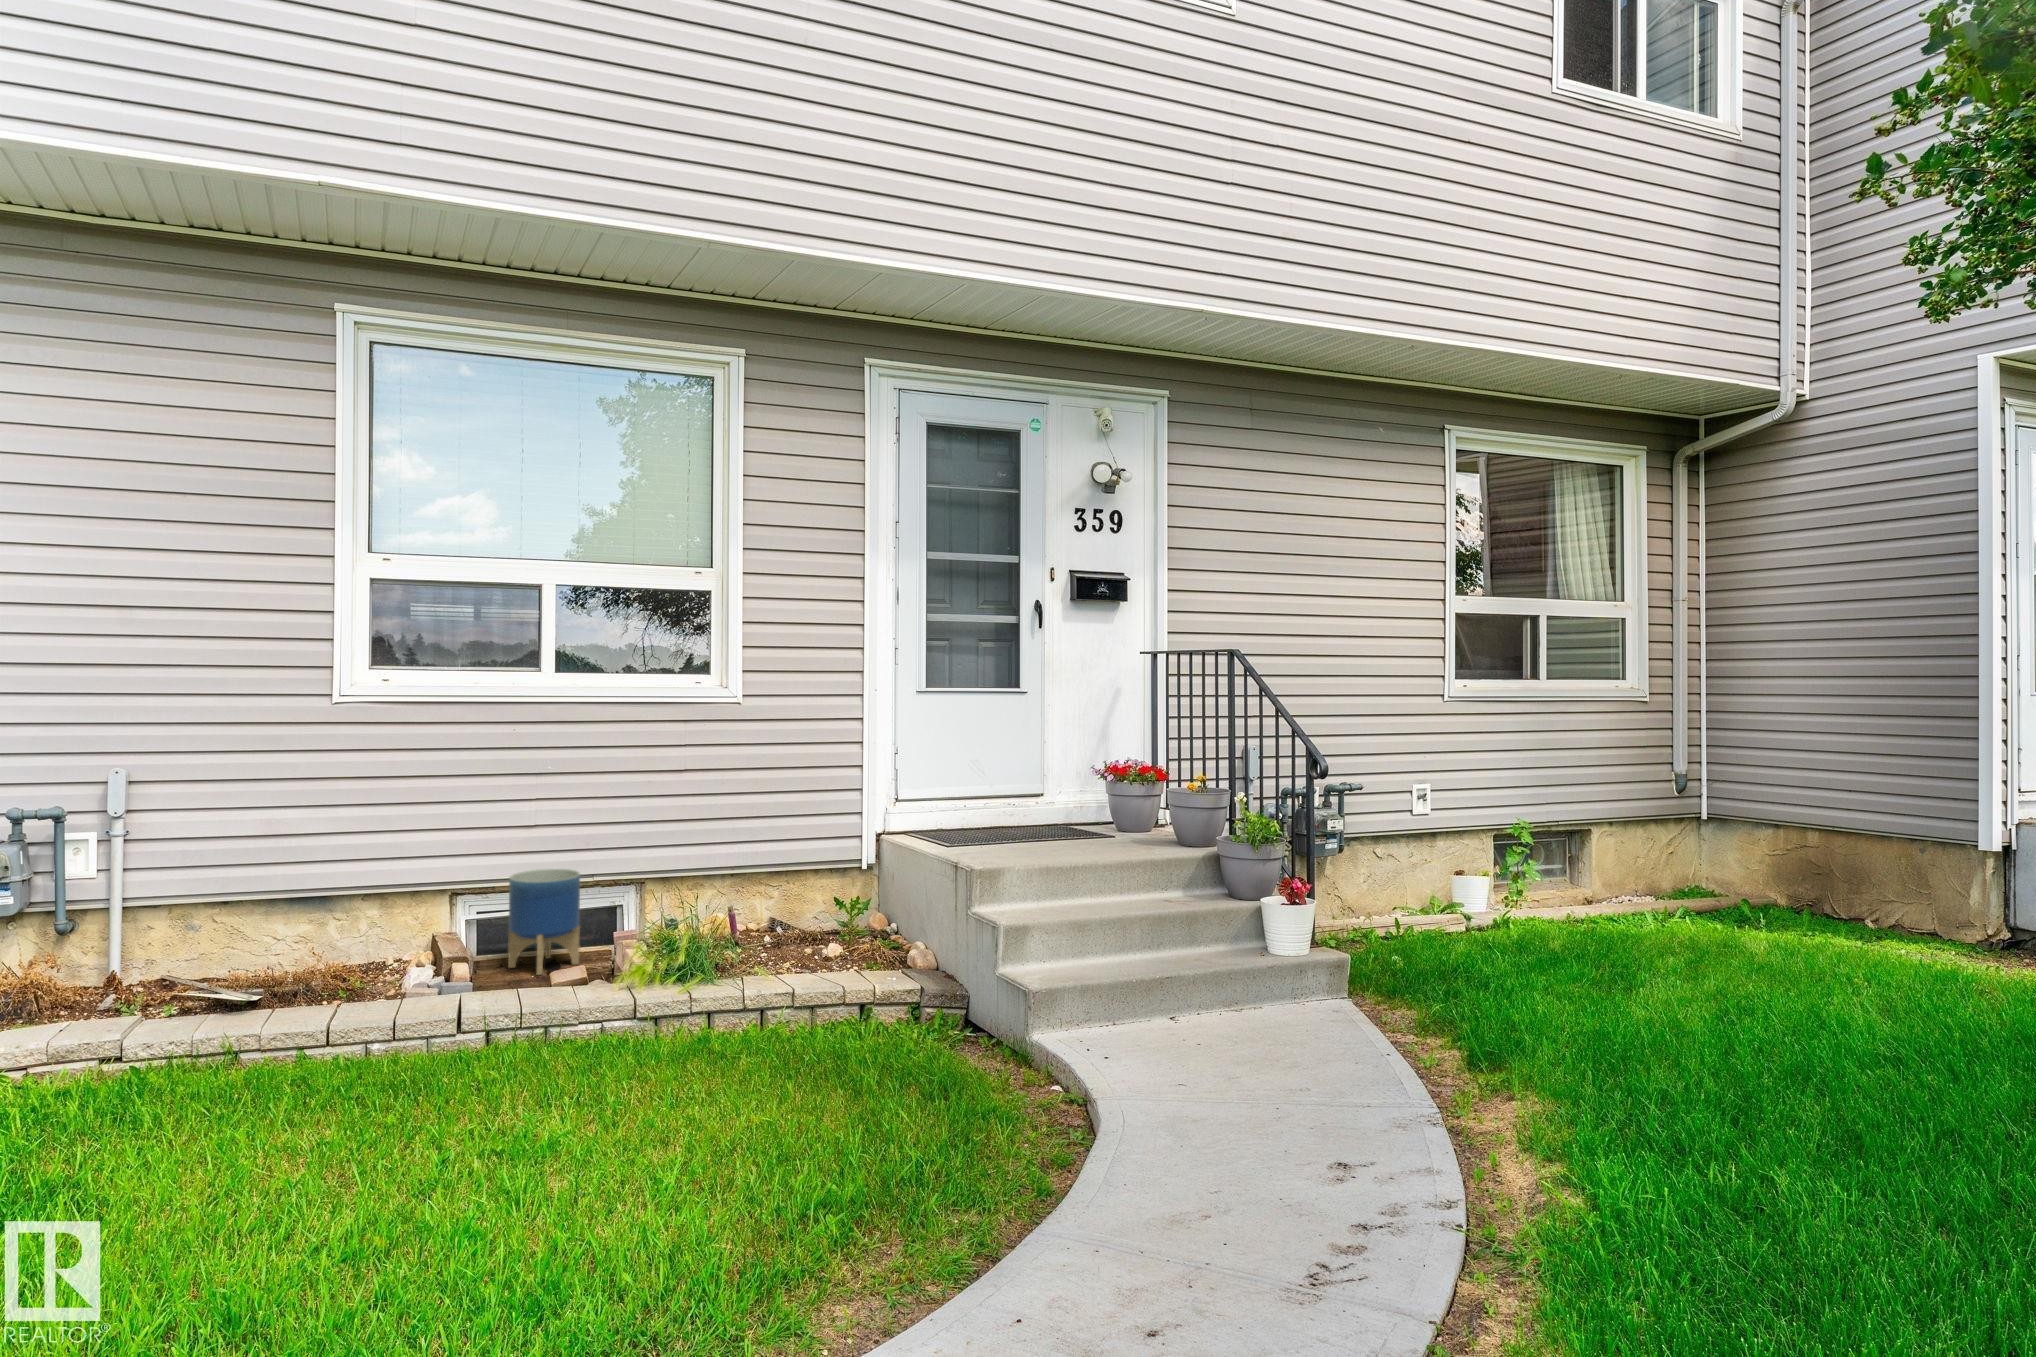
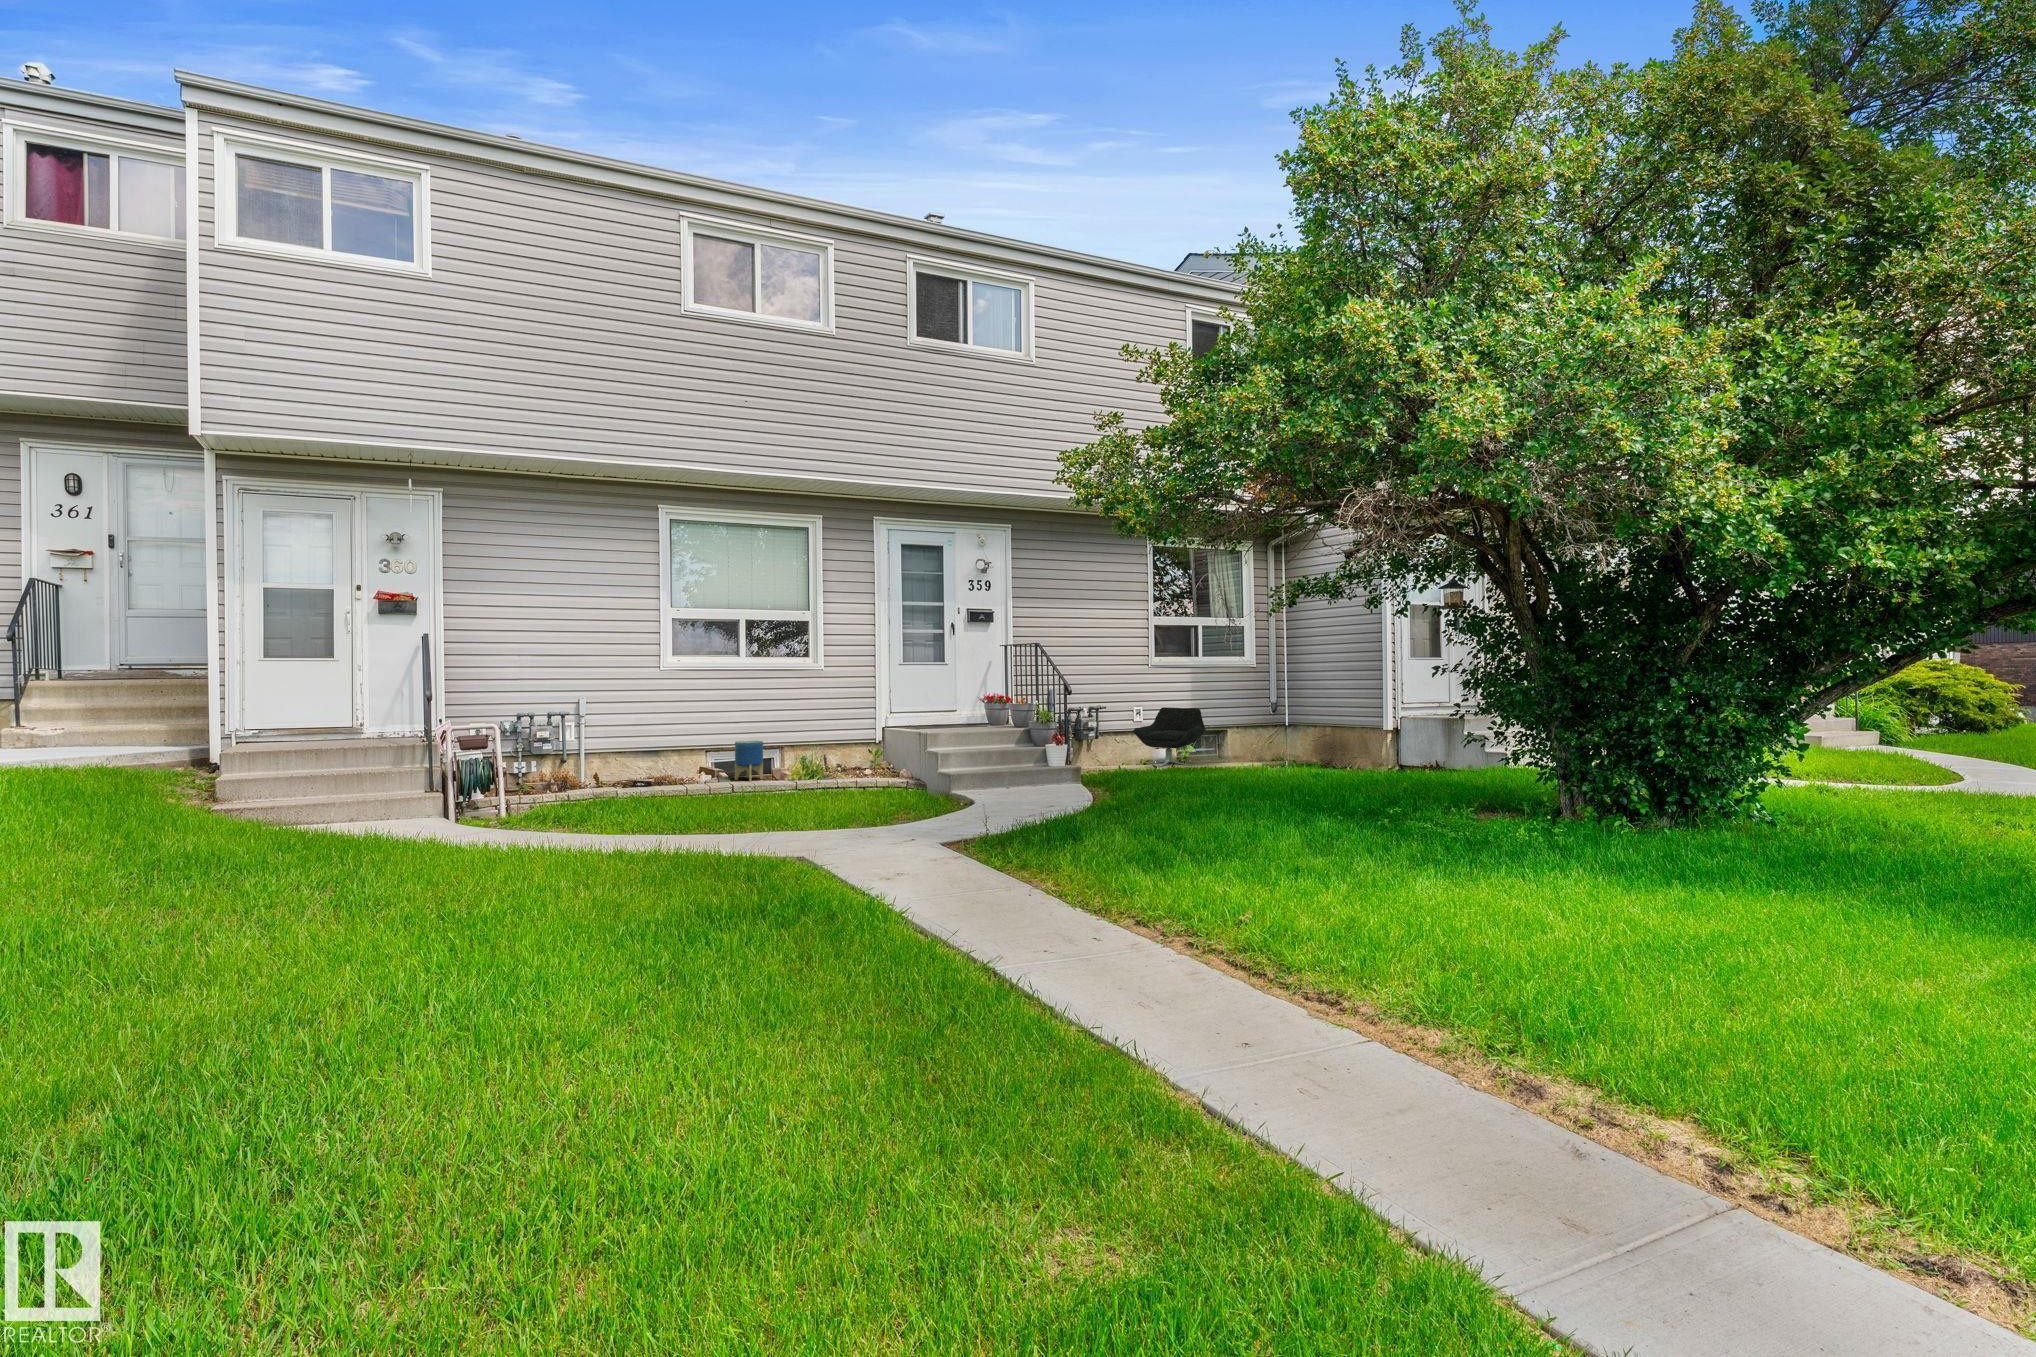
lounge chair: none [1423,785,1579,926] -> present [1133,707,1205,767]

